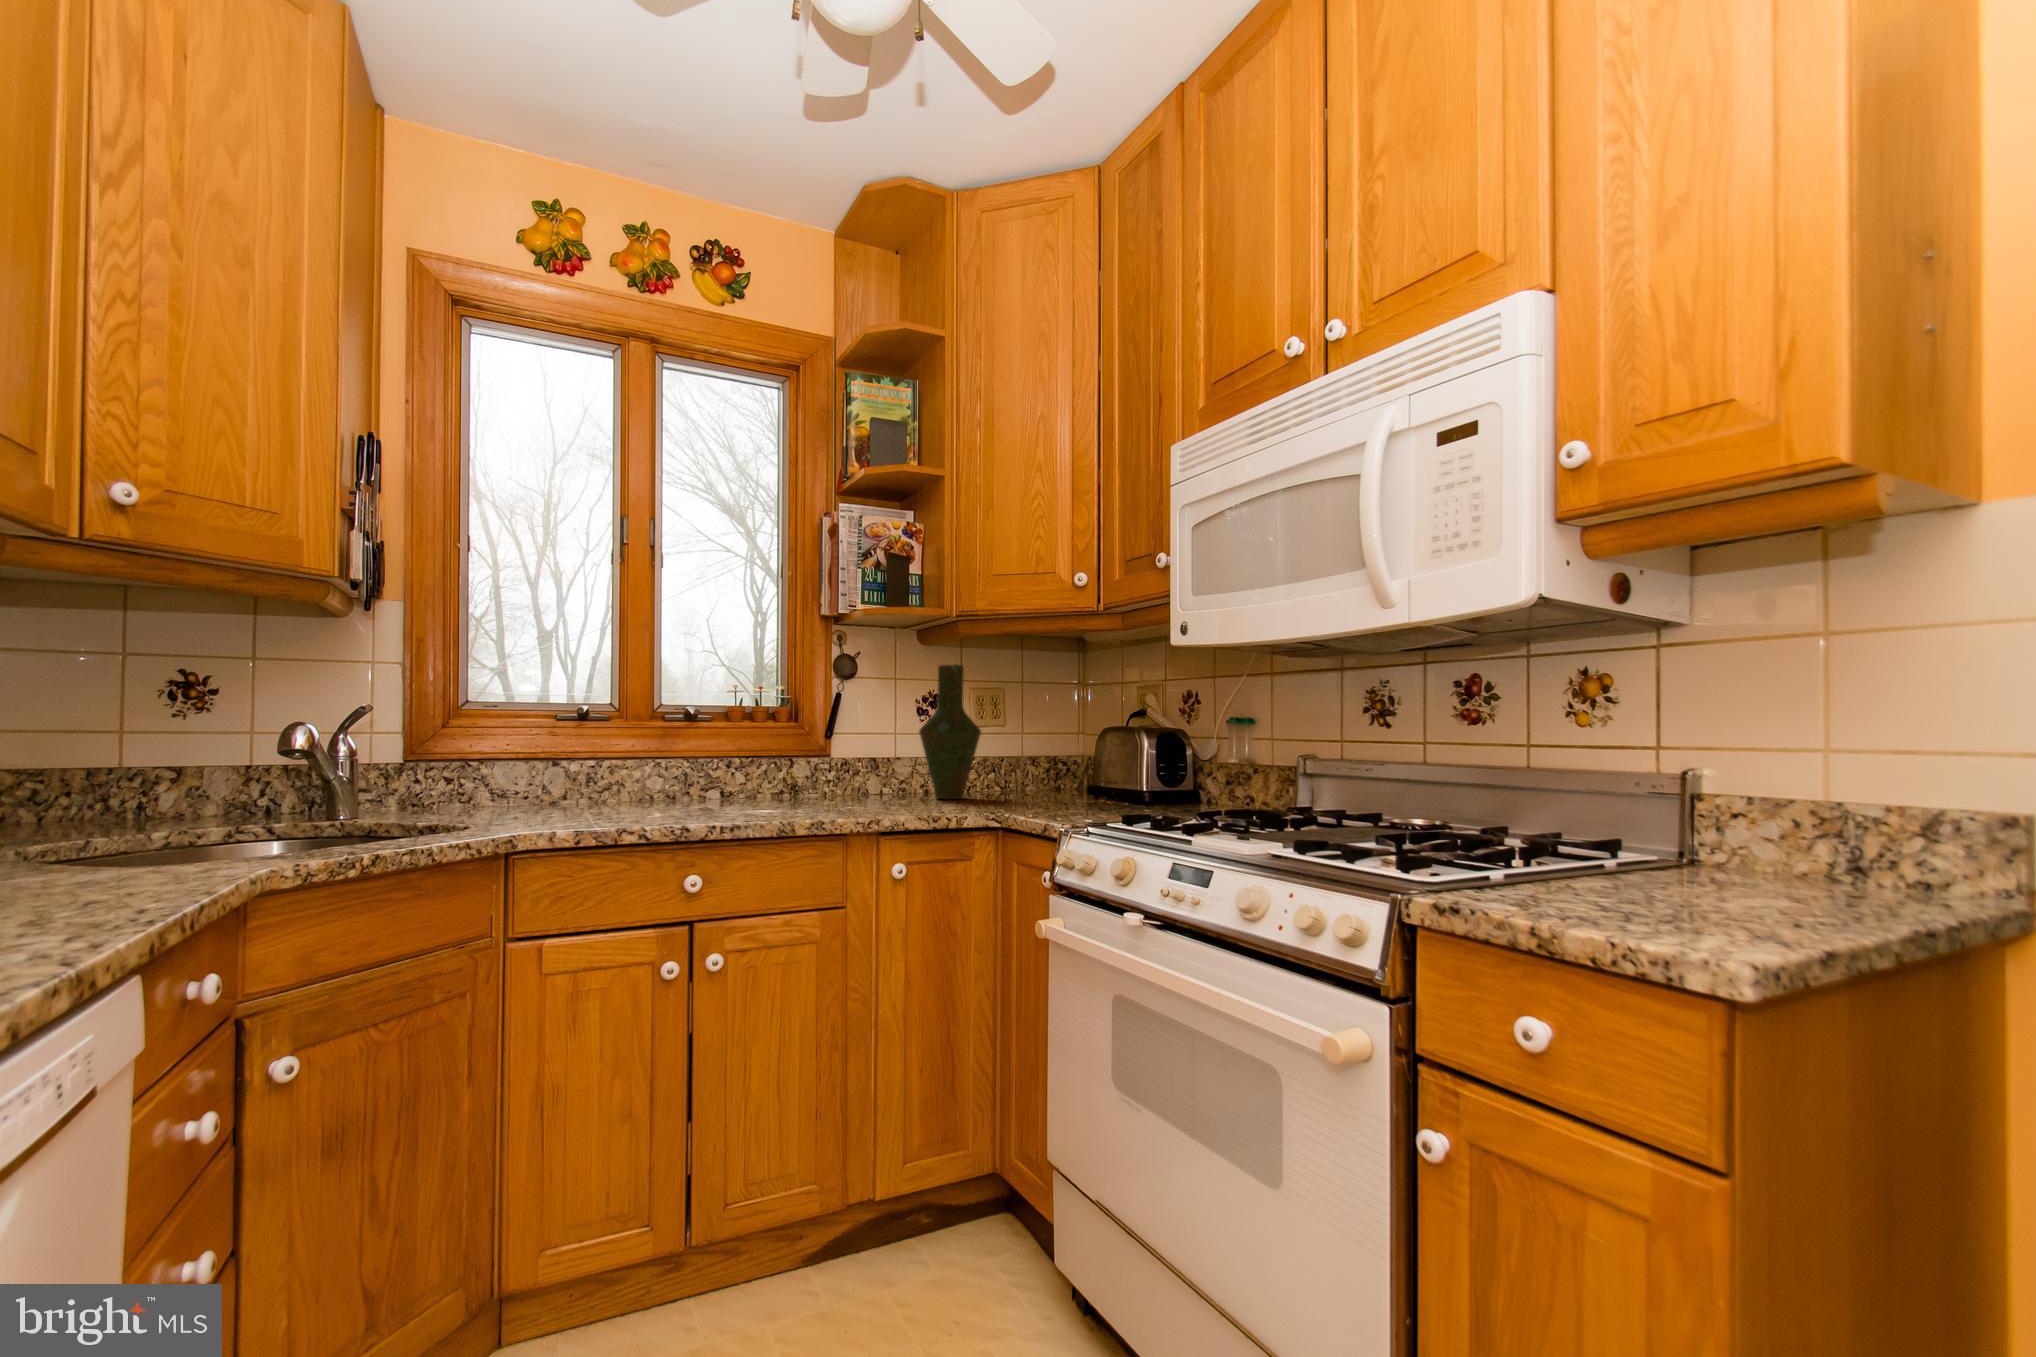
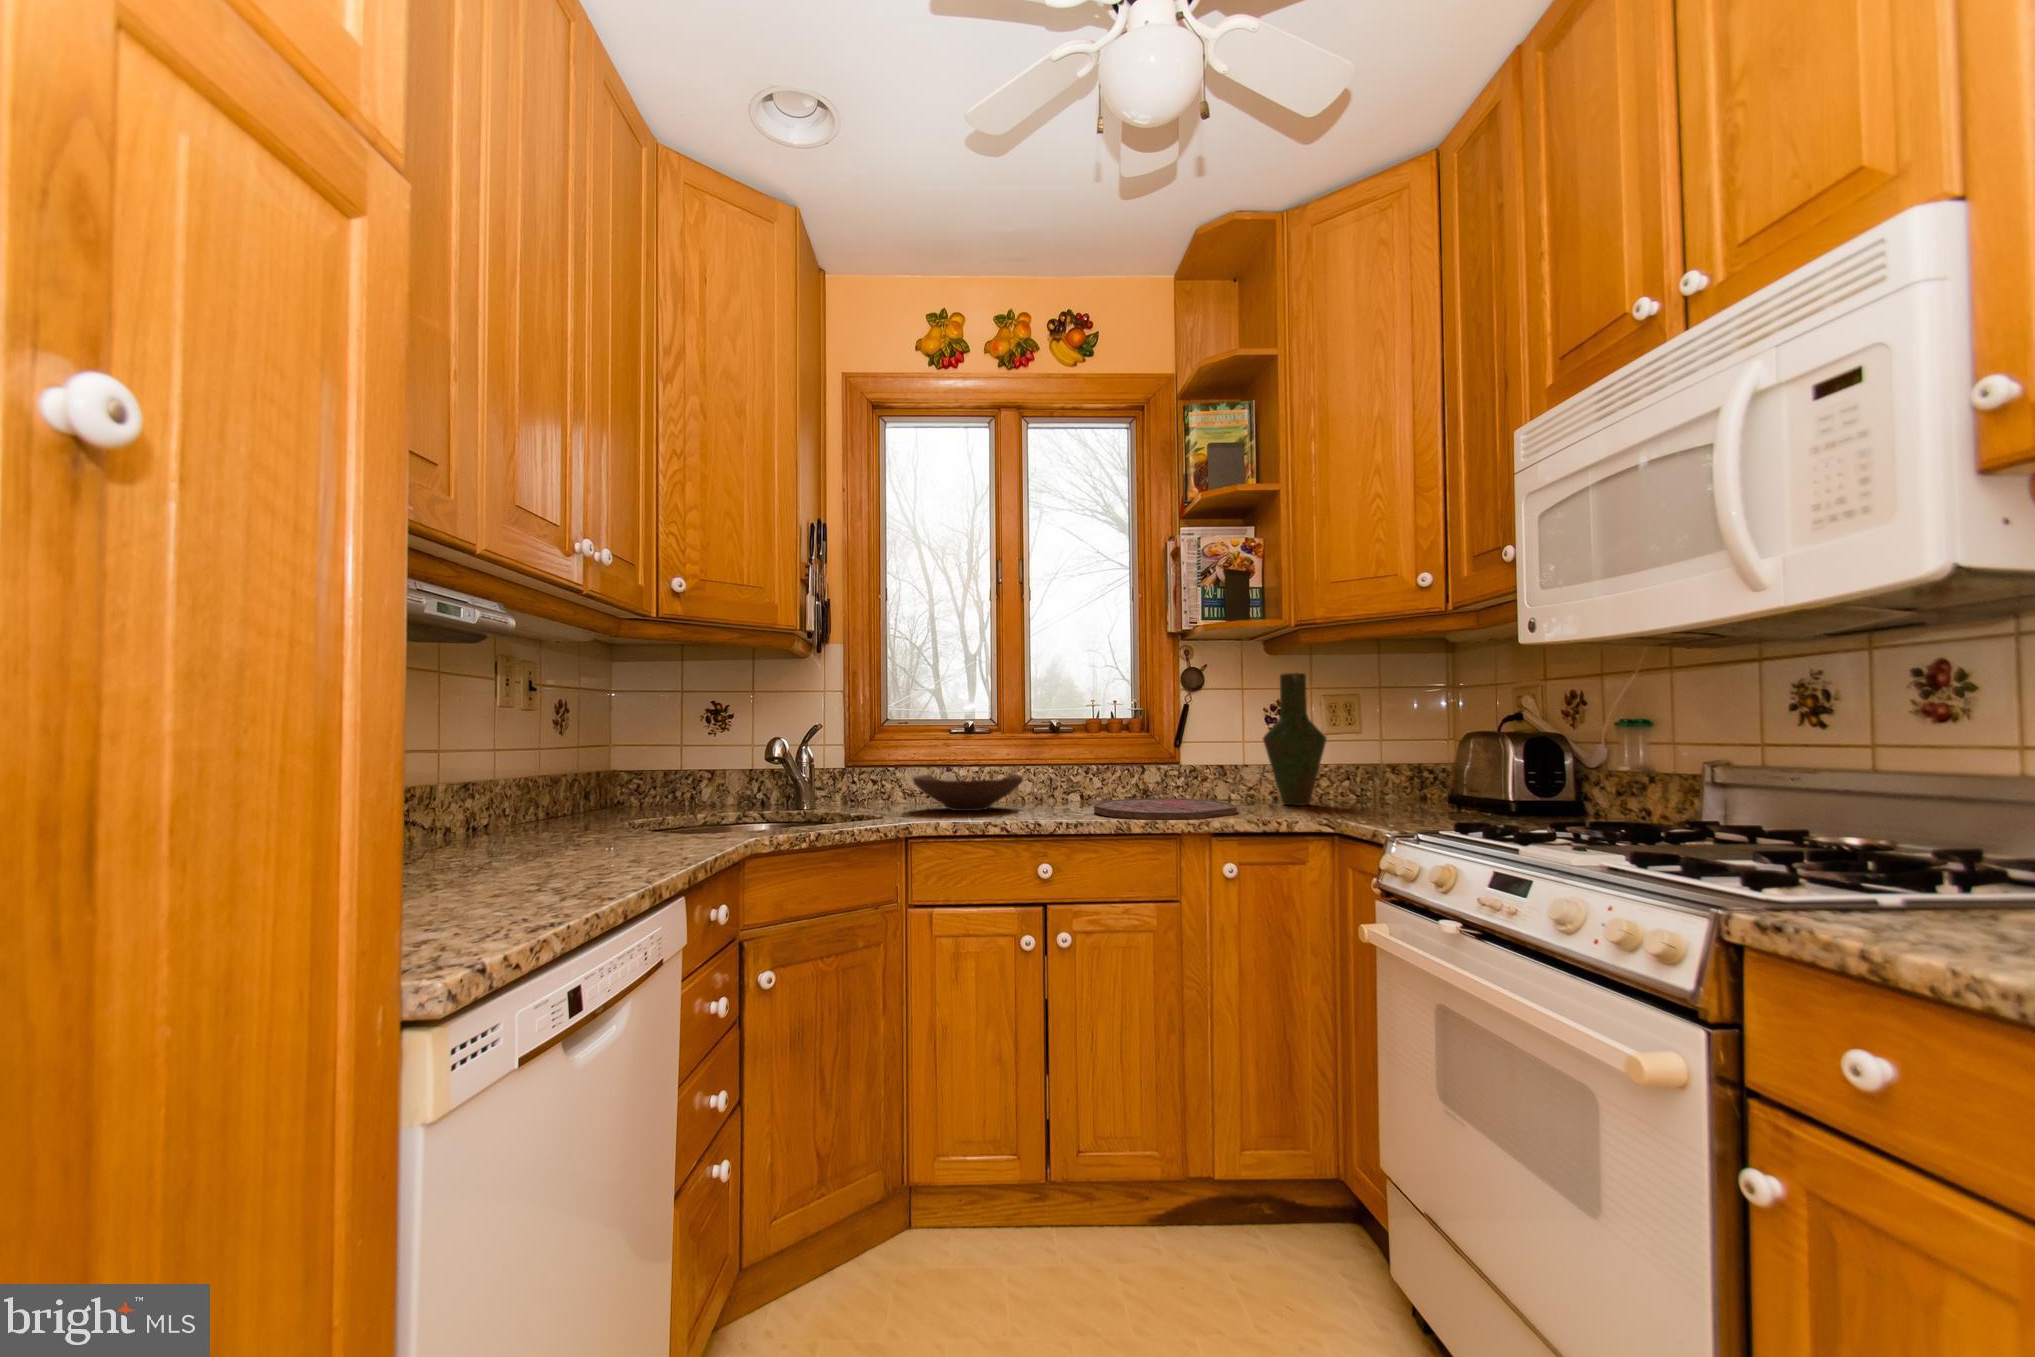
wooden bowl: none [505,772,652,817] -> present [913,774,1022,811]
cutting board: none [742,796,898,817] -> present [1094,798,1237,819]

